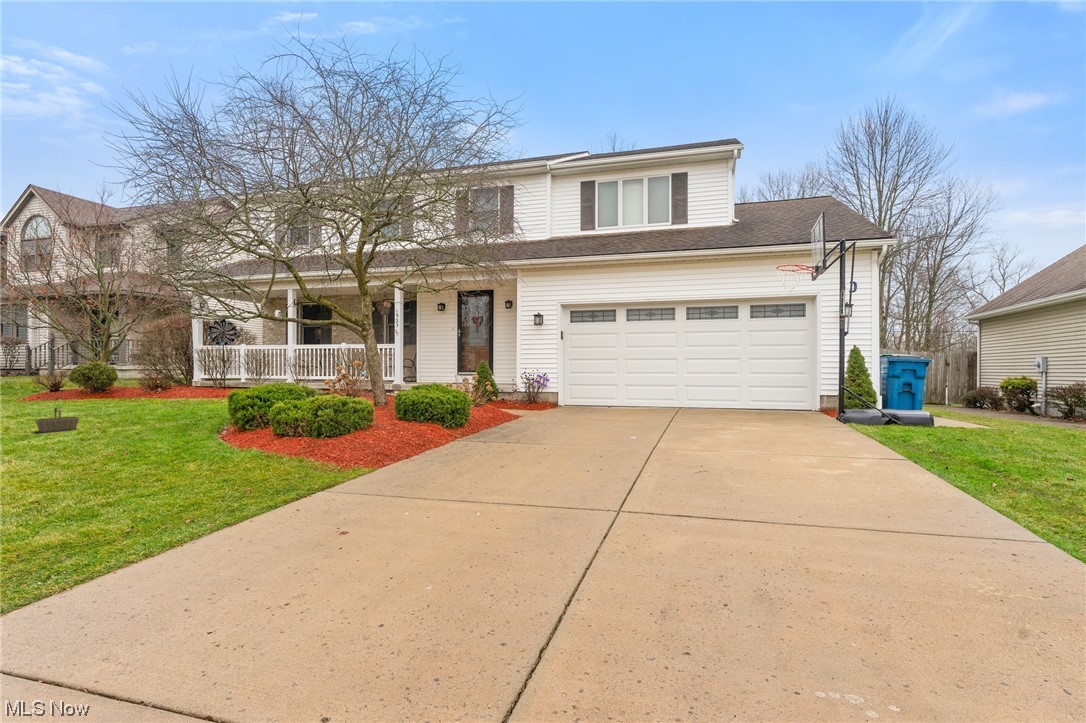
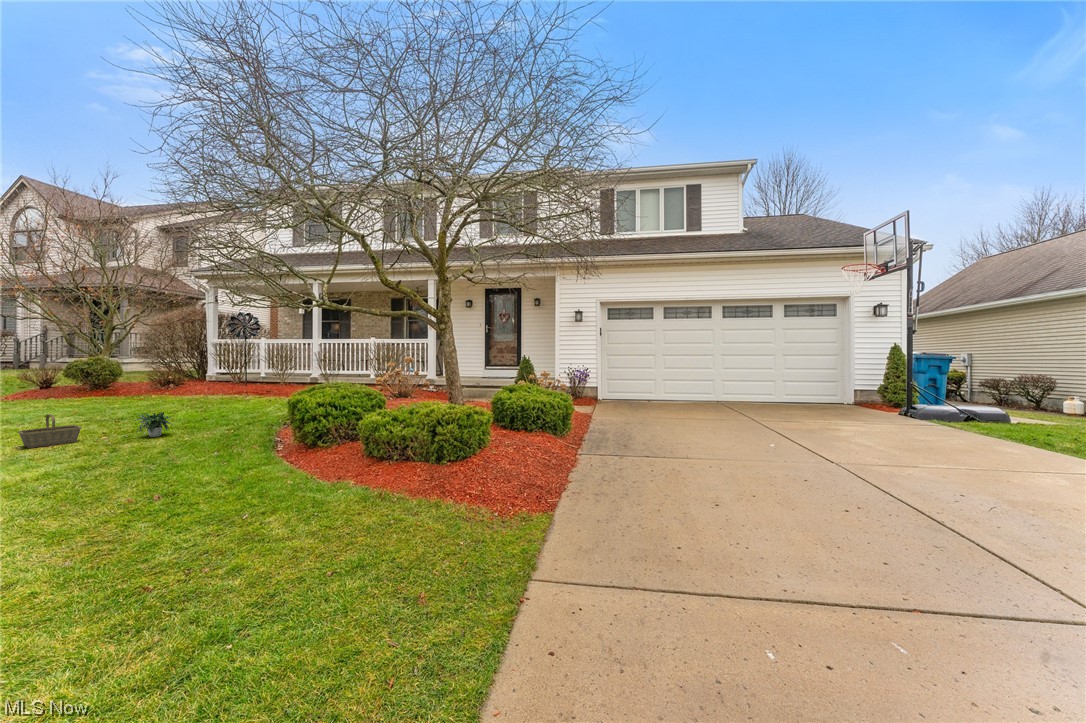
potted plant: none [112,406,148,427] -> present [126,412,173,437]

